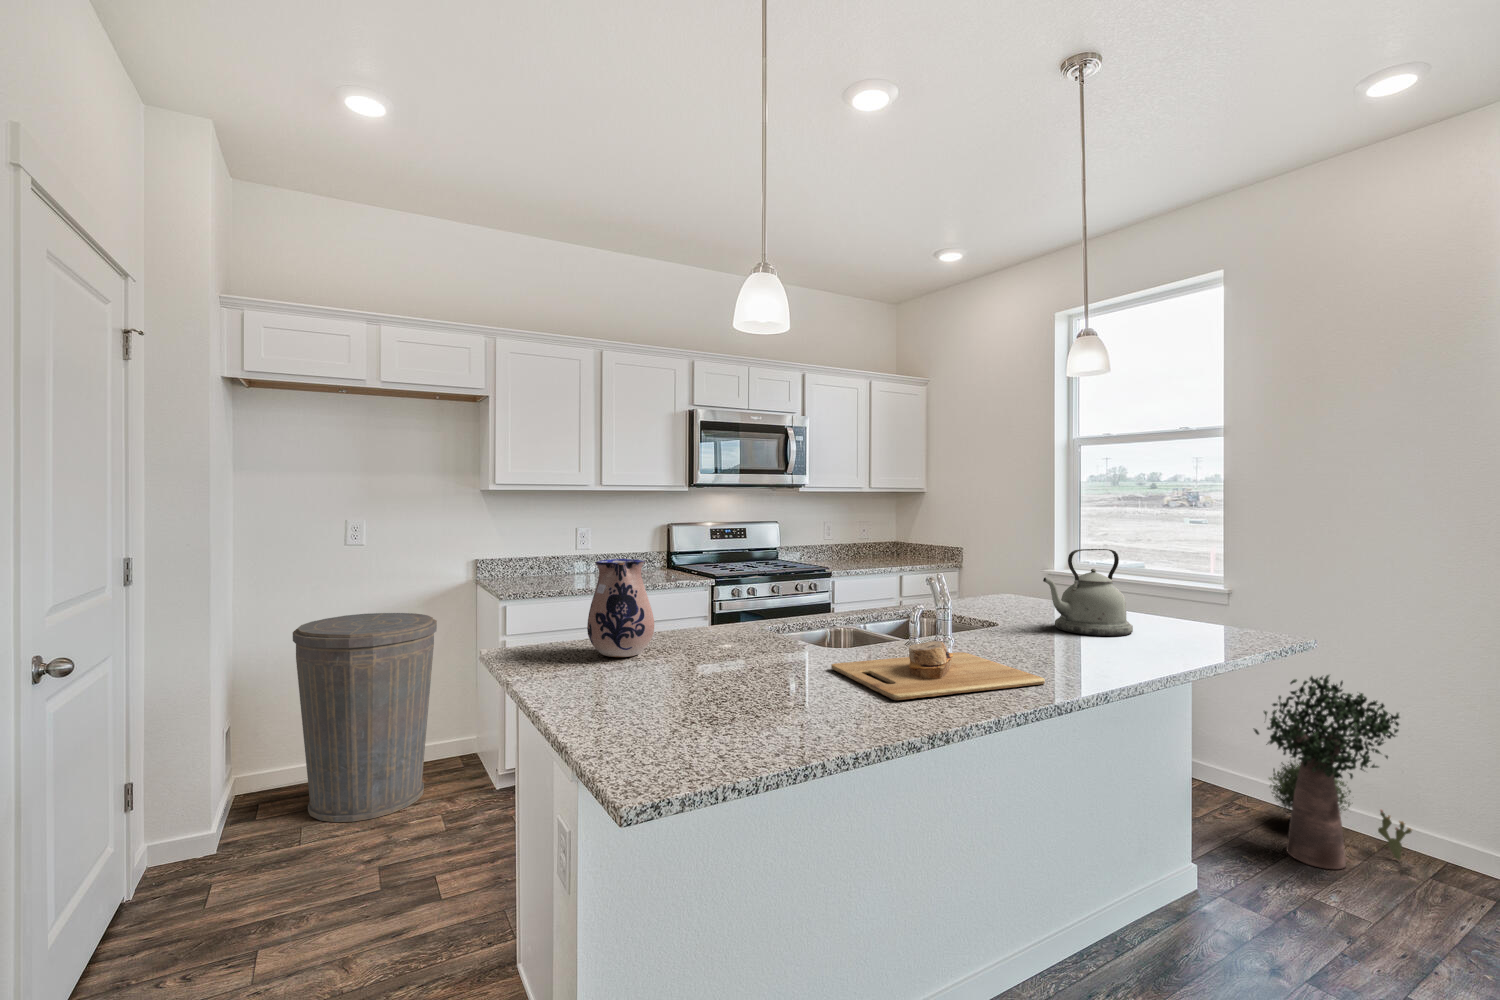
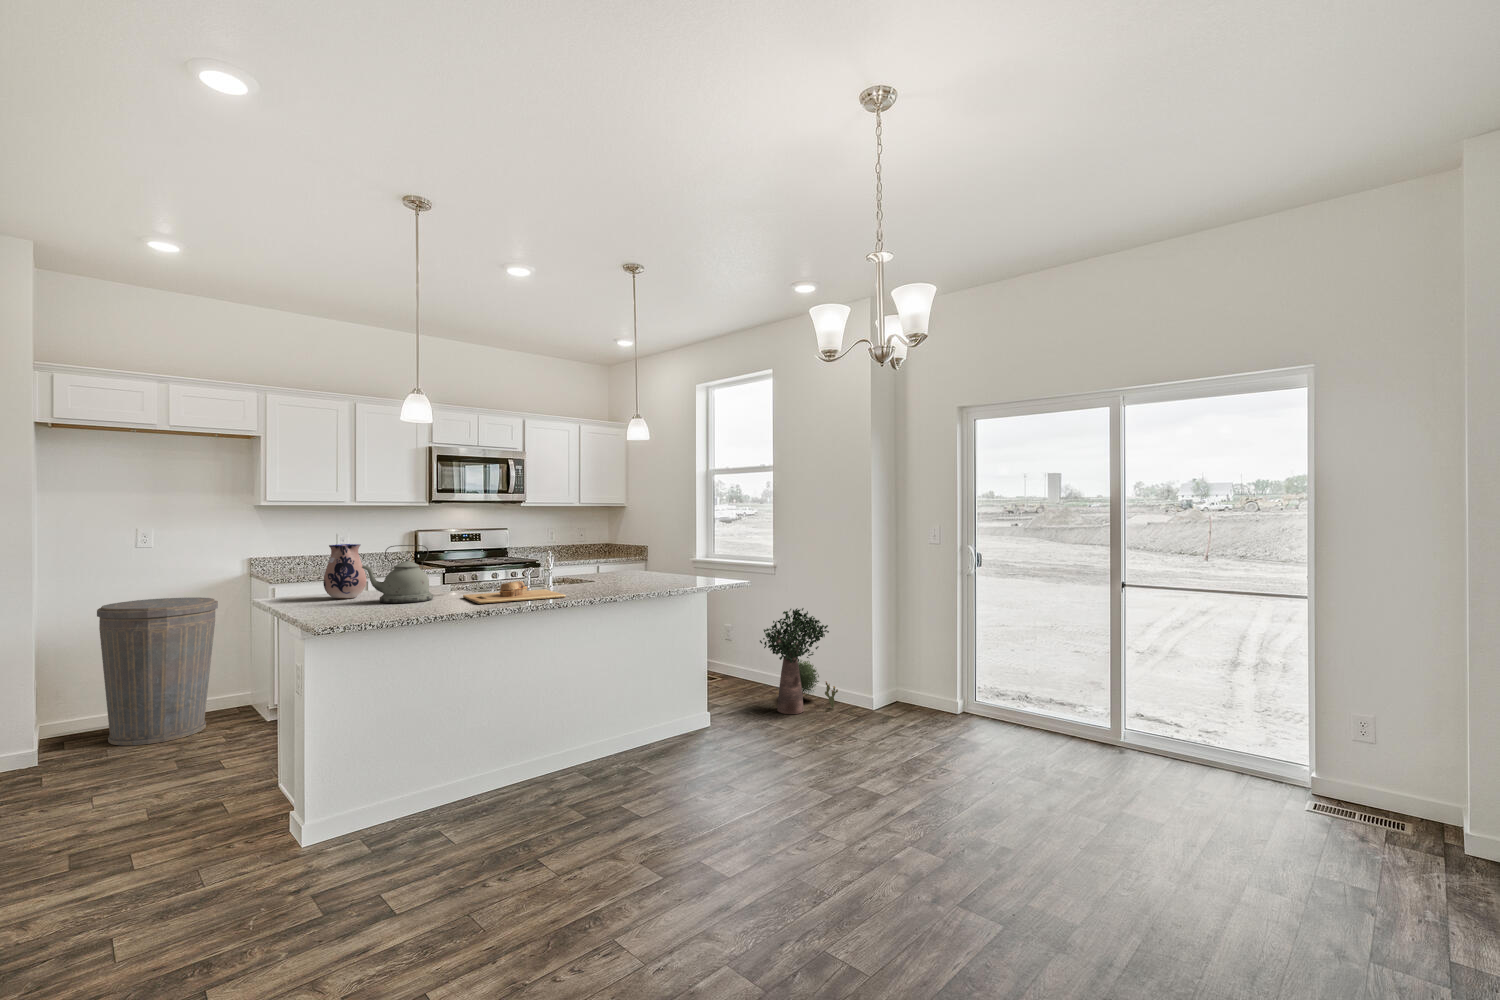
kettle: present [1043,549,1133,636] -> present [362,545,433,603]

